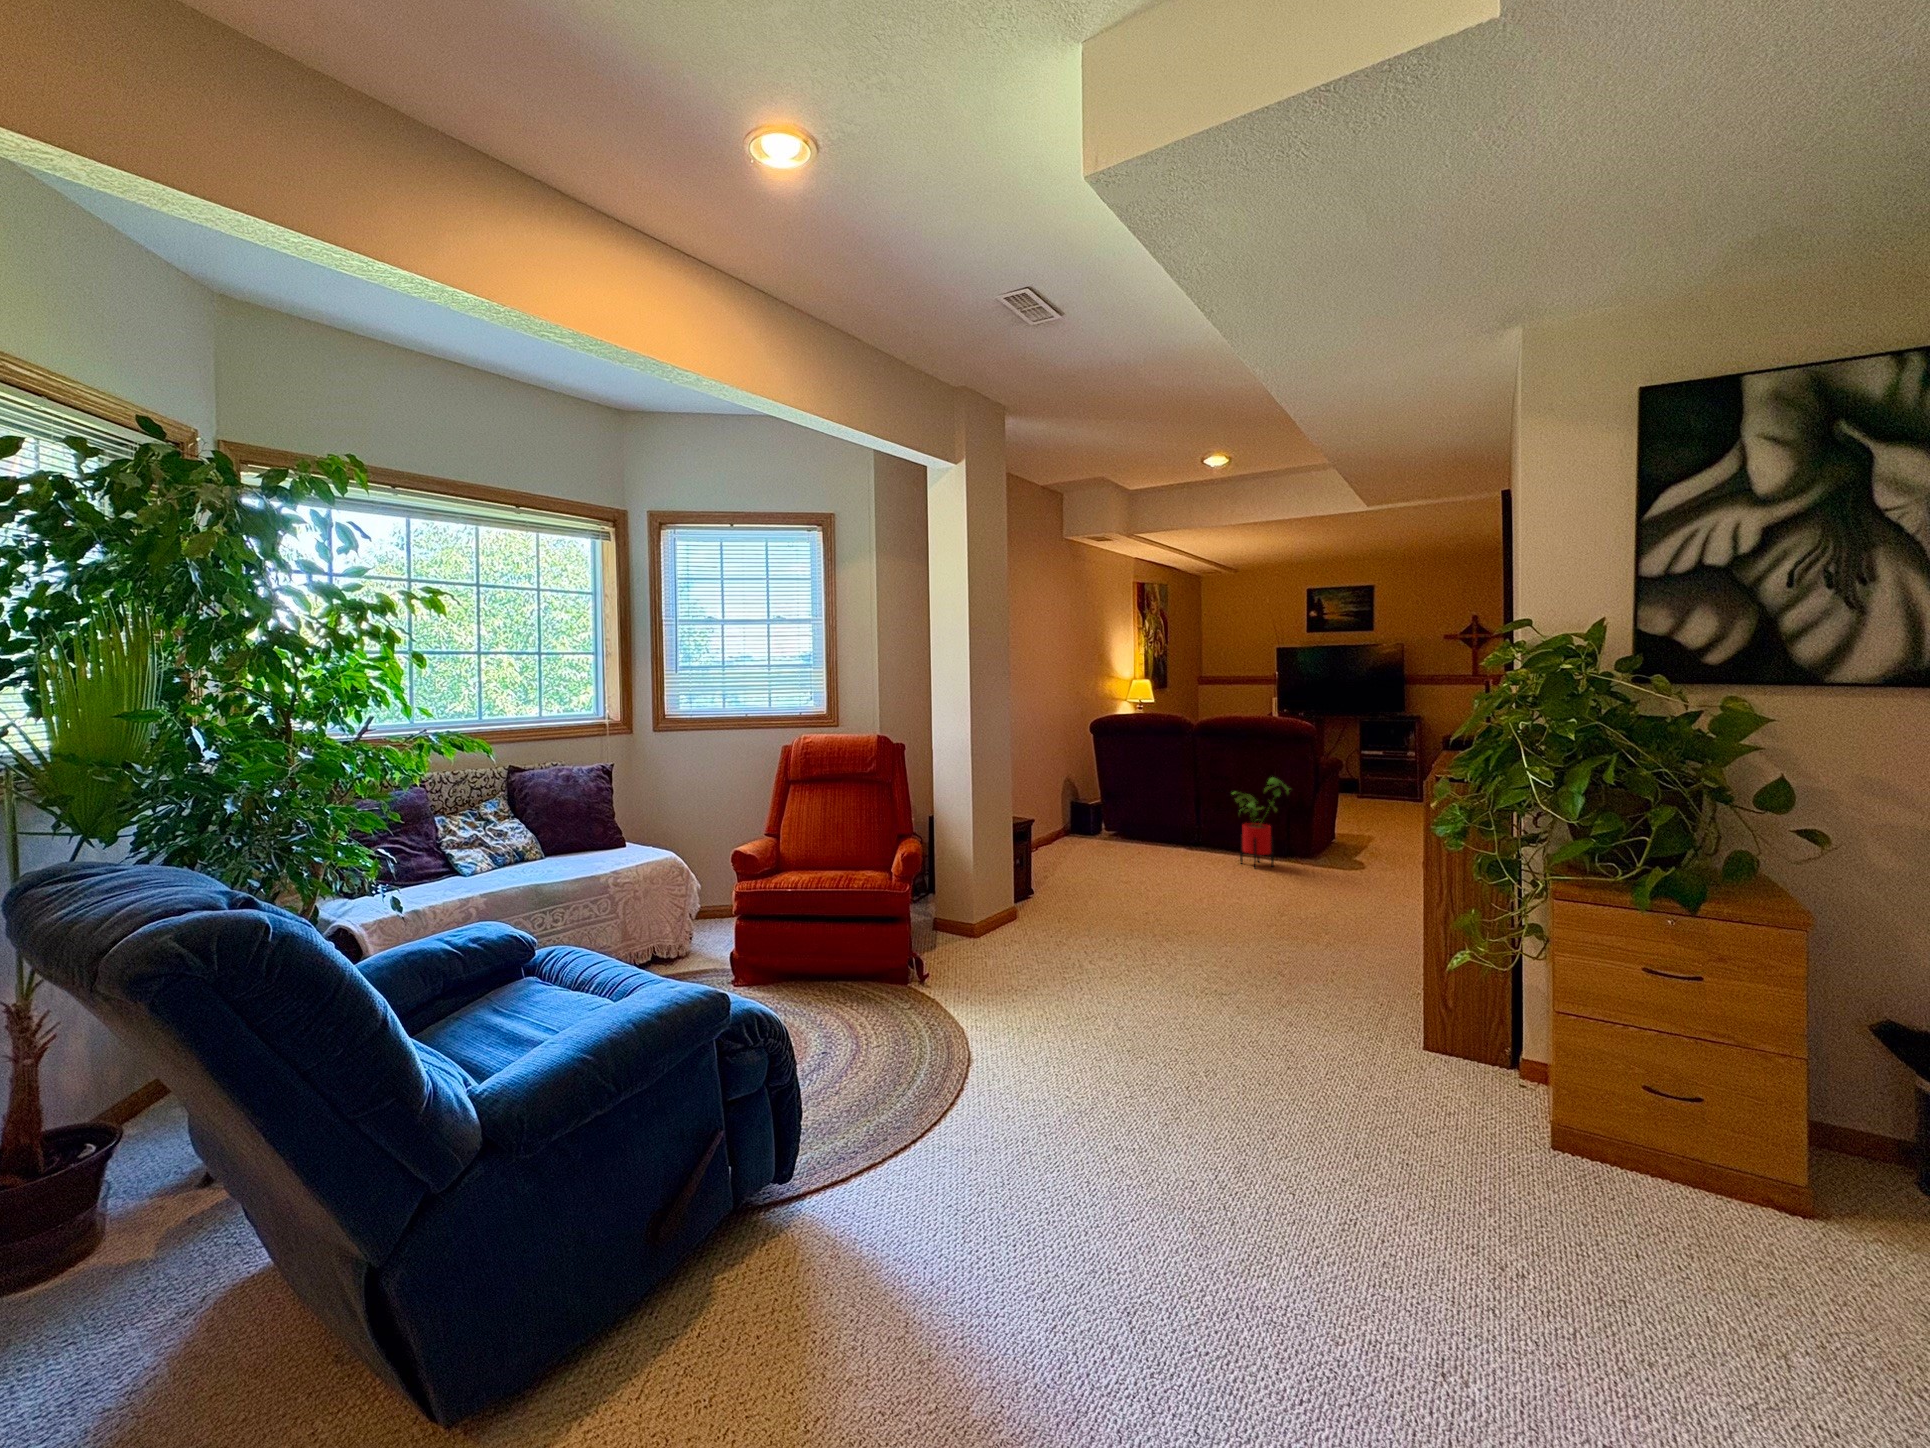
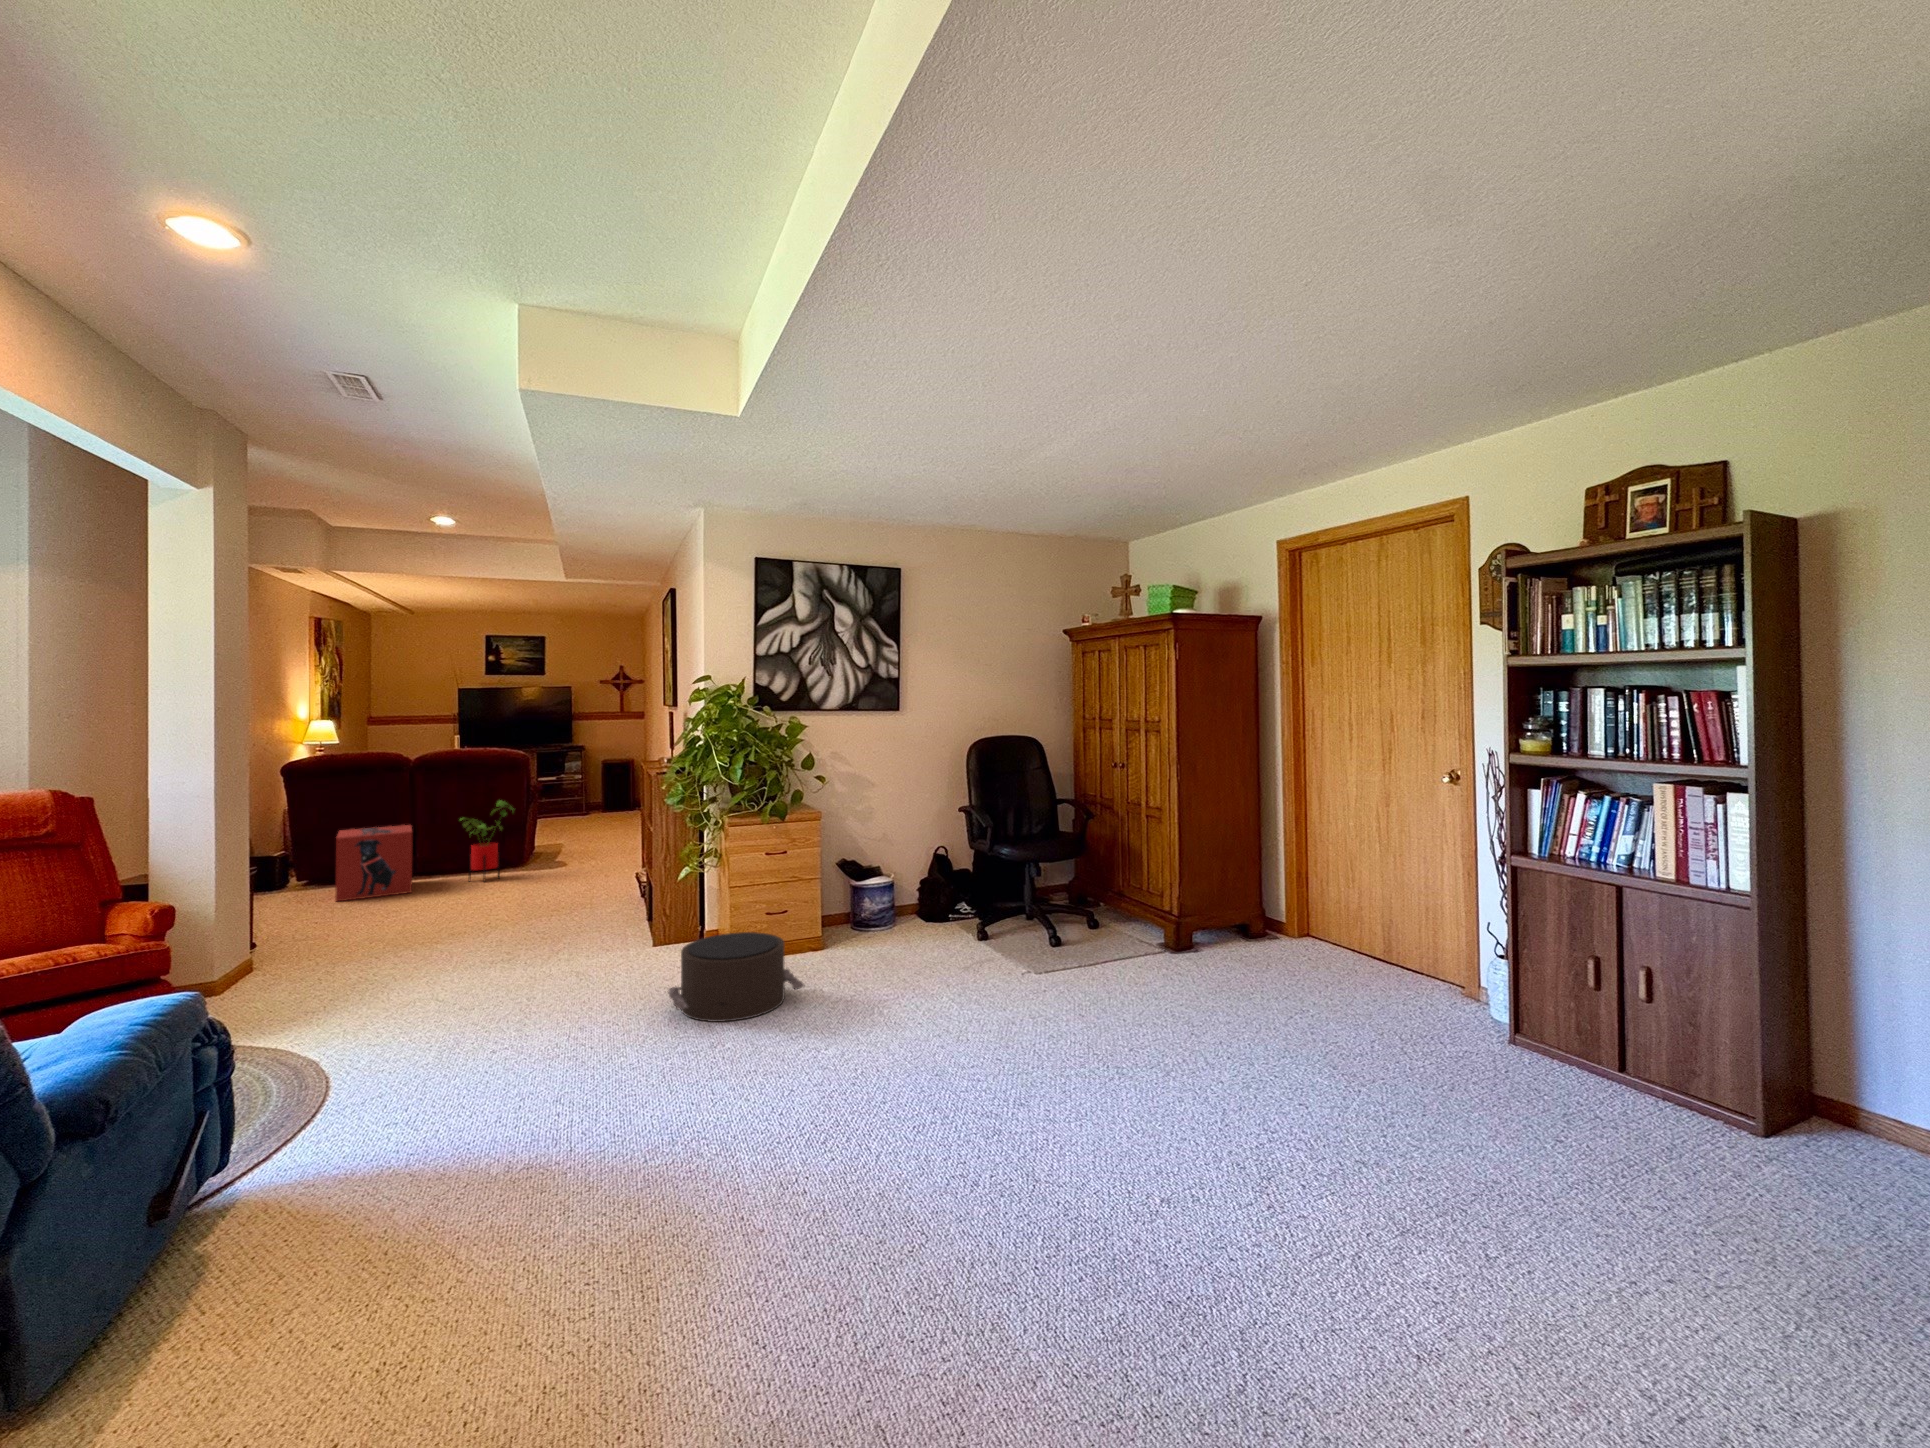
storage box: none [1116,788,1188,864] -> present [335,825,412,901]
pouf: none [1382,1104,1724,1355] -> present [668,932,805,1022]

